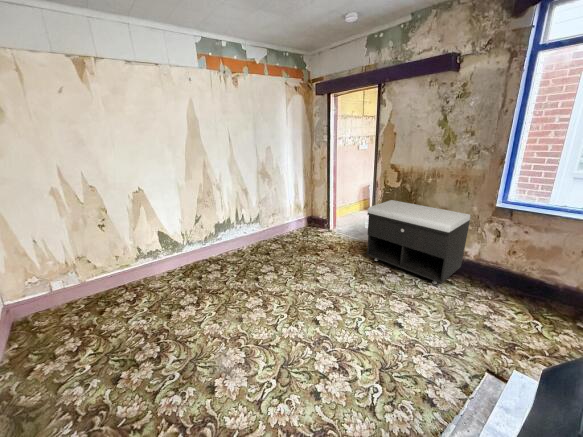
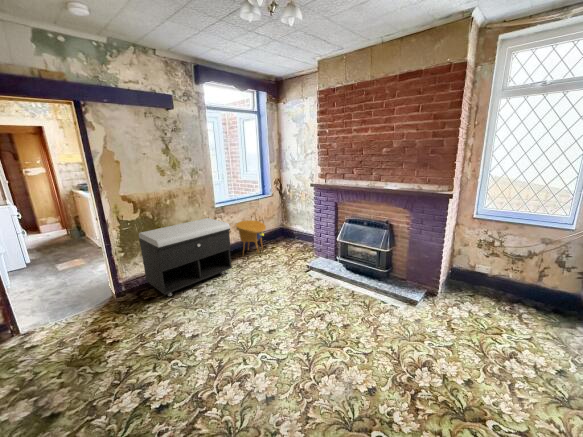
side table: none [505,244,577,316] -> present [236,220,266,254]

